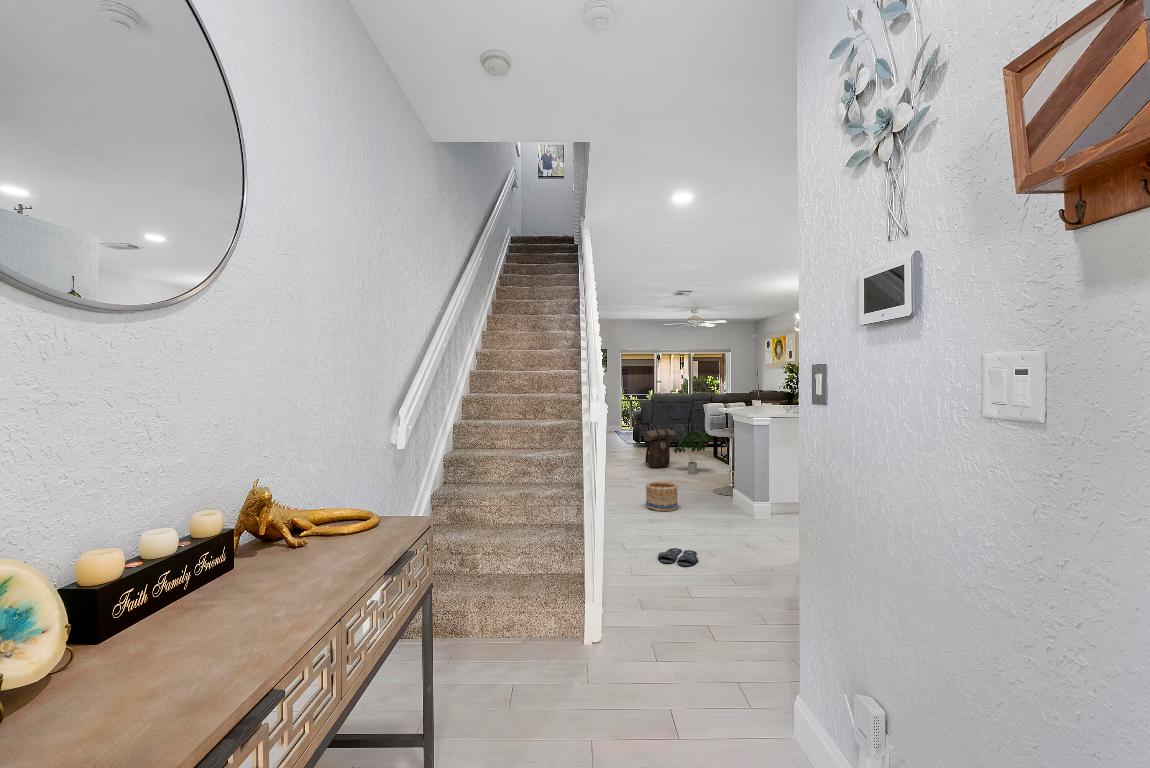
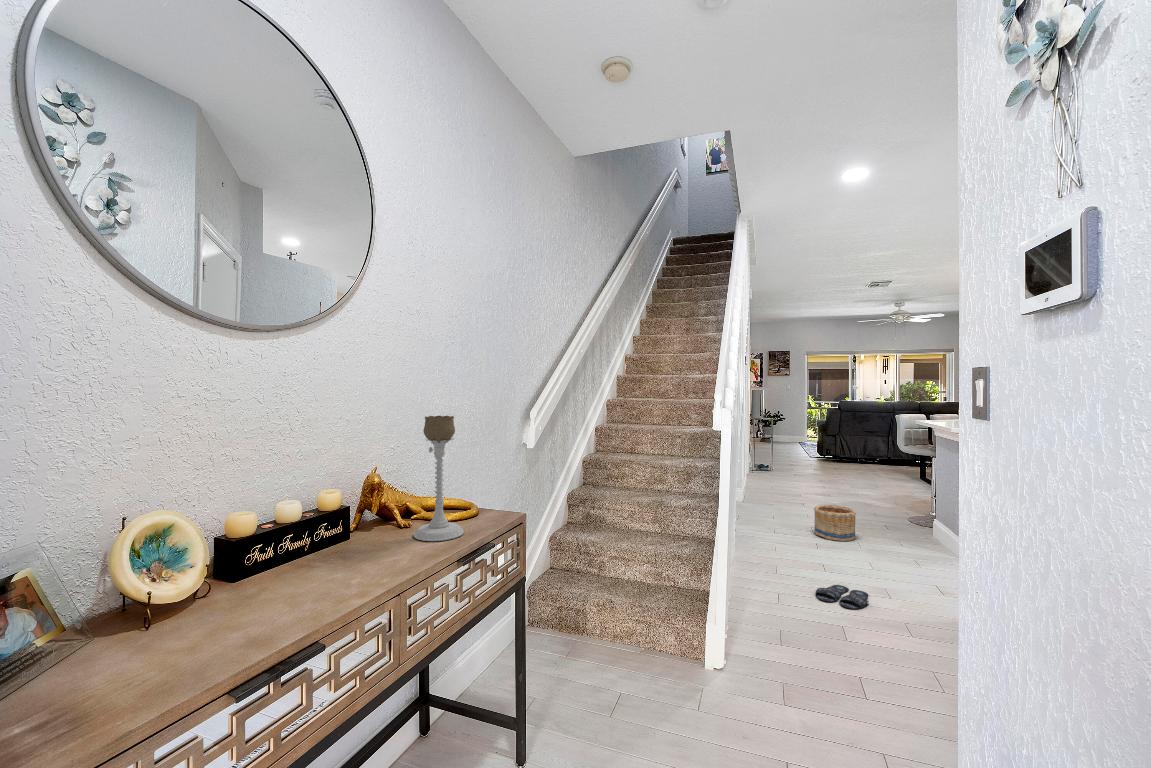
candle holder: none [315,417,375,557] -> present [414,416,464,541]
backpack: present [644,429,675,468] -> none [823,444,864,489]
potted plant: present [673,431,712,474] -> none [859,448,913,501]

